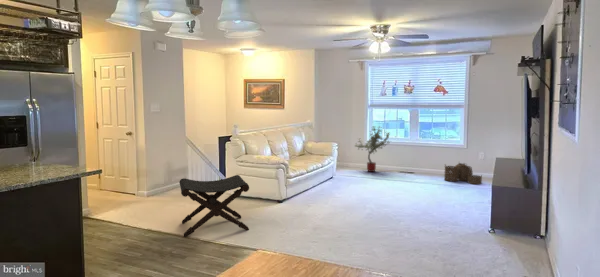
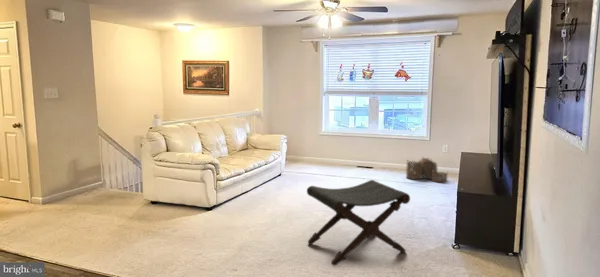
potted tree: present [355,127,389,172] -> none [306,115,347,168]
footstool: present [179,175,249,237] -> present [307,180,410,265]

